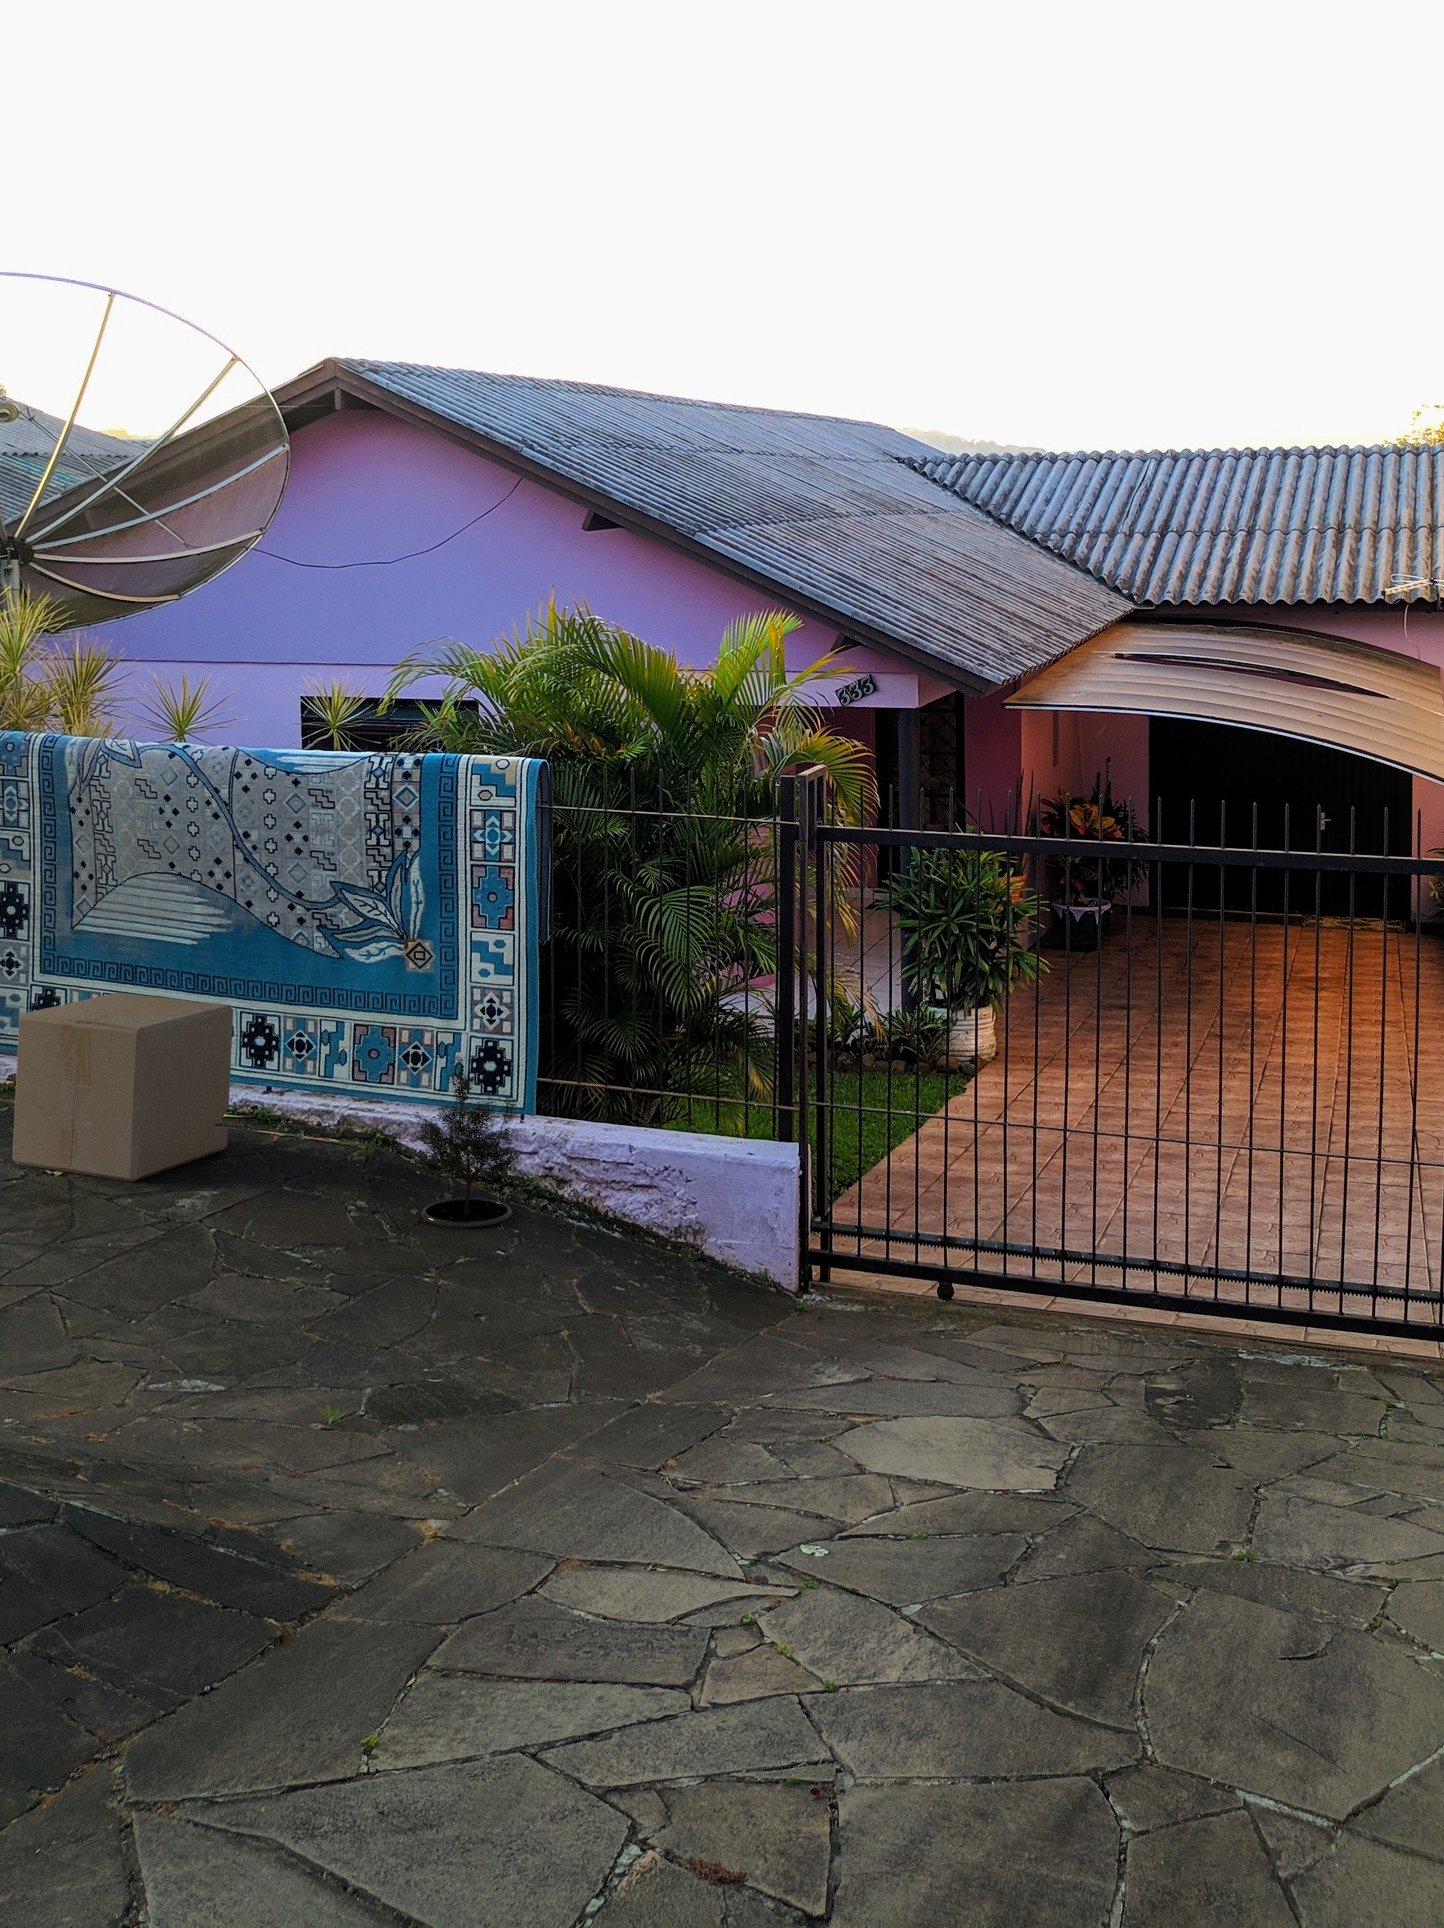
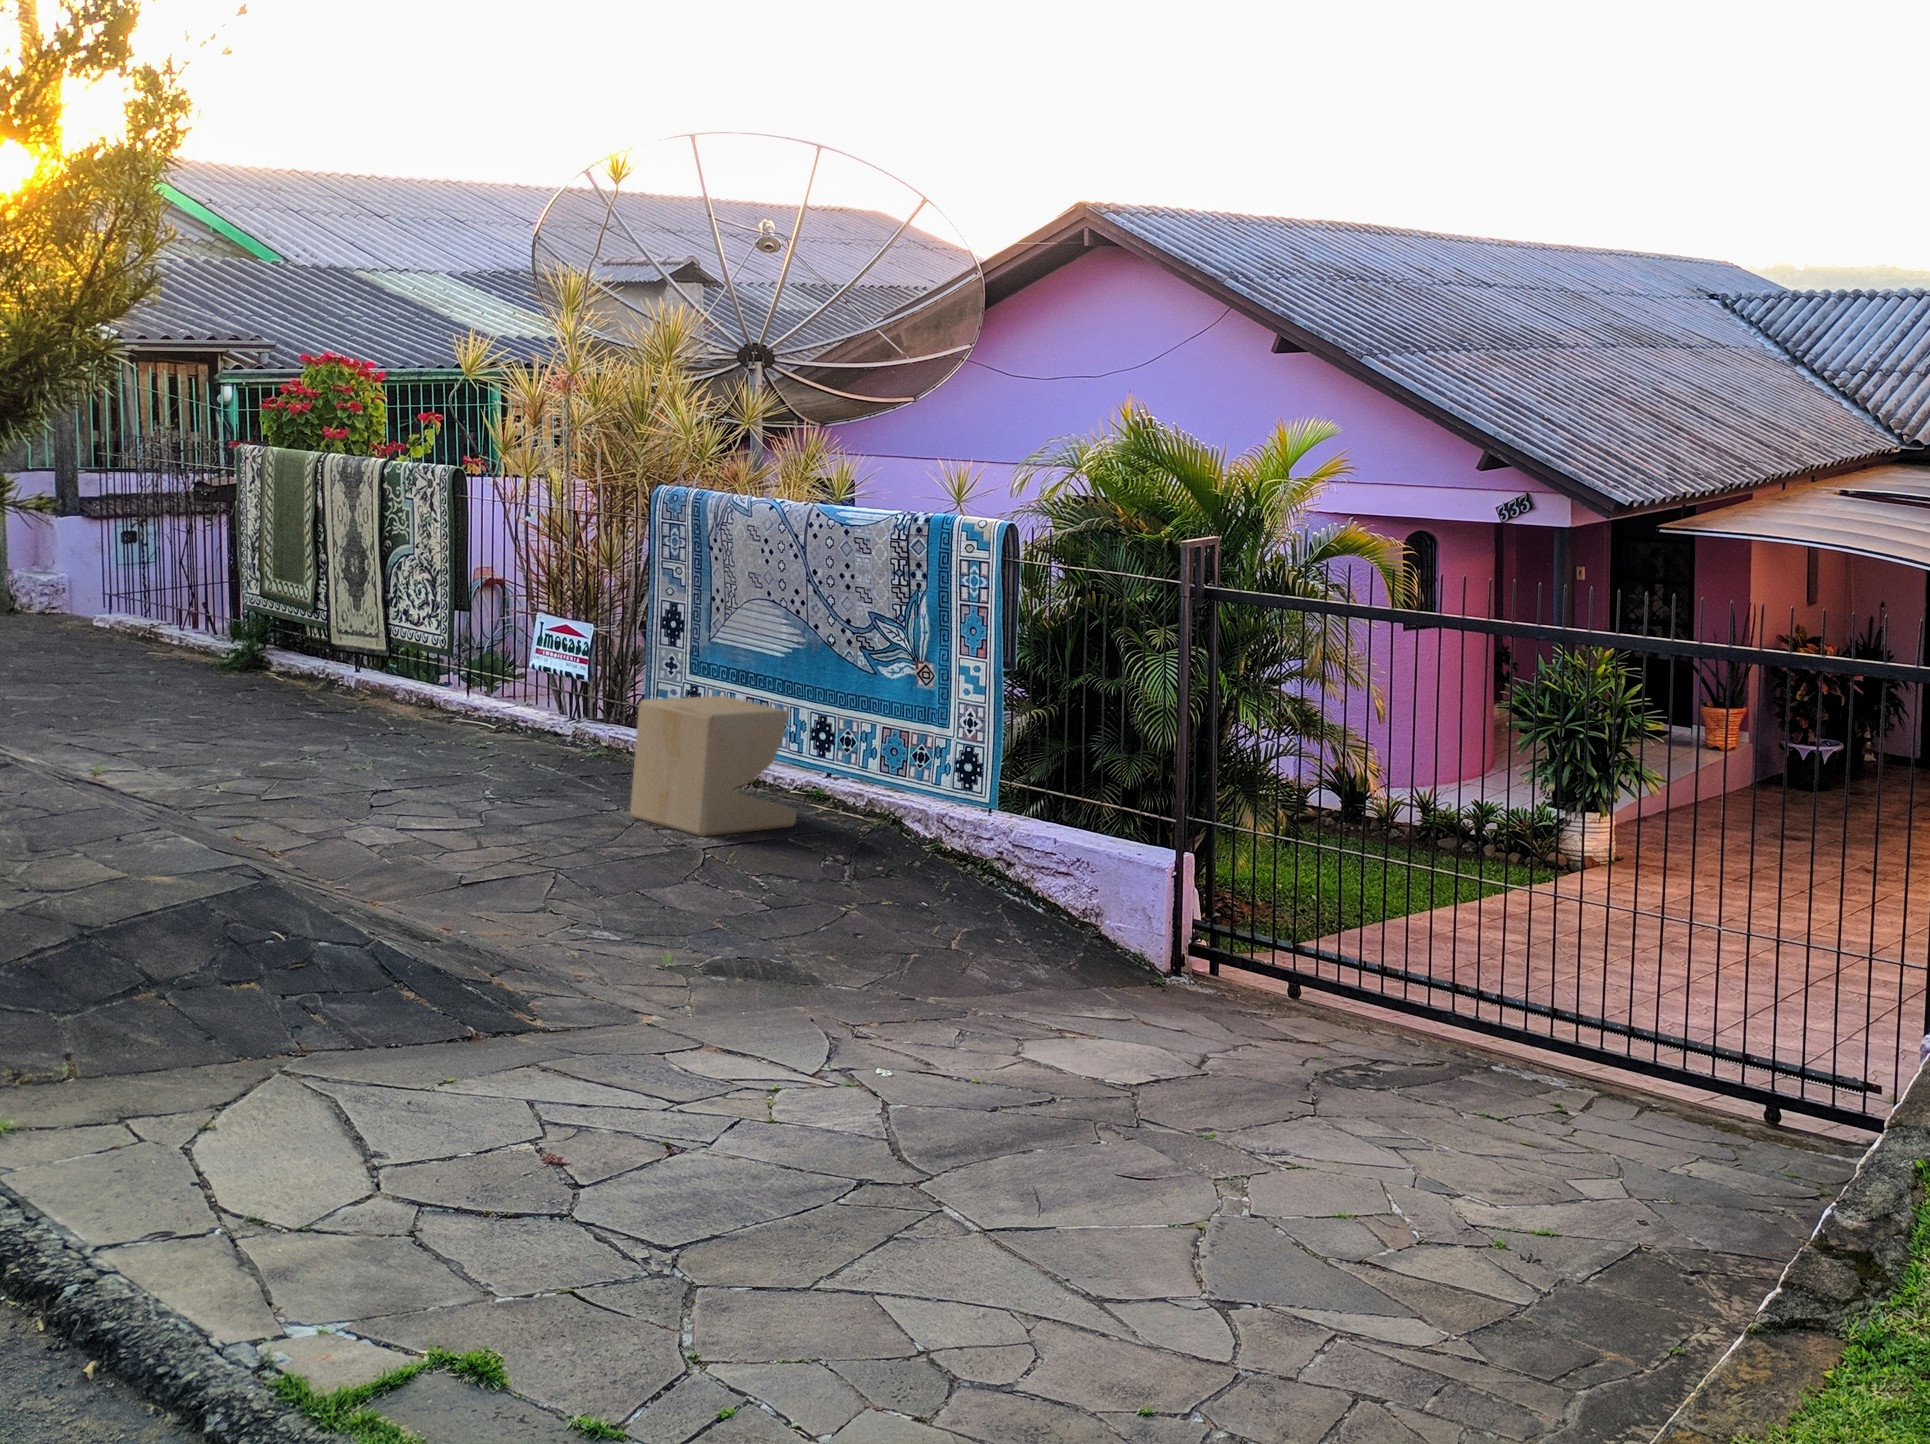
potted tree: present [414,1055,522,1228] -> none [877,752,971,893]

